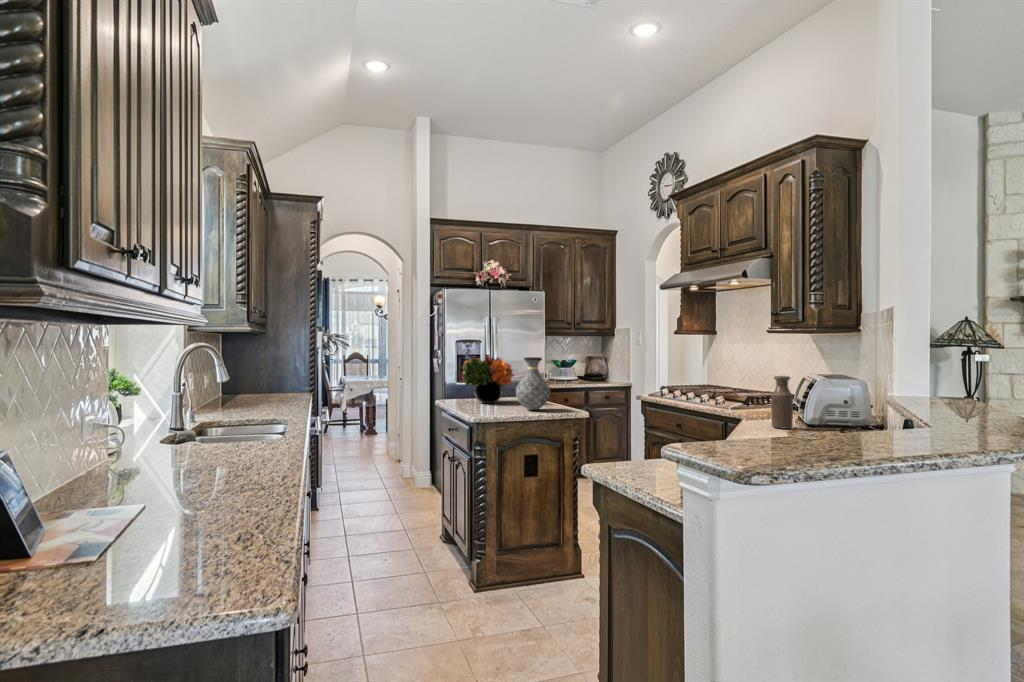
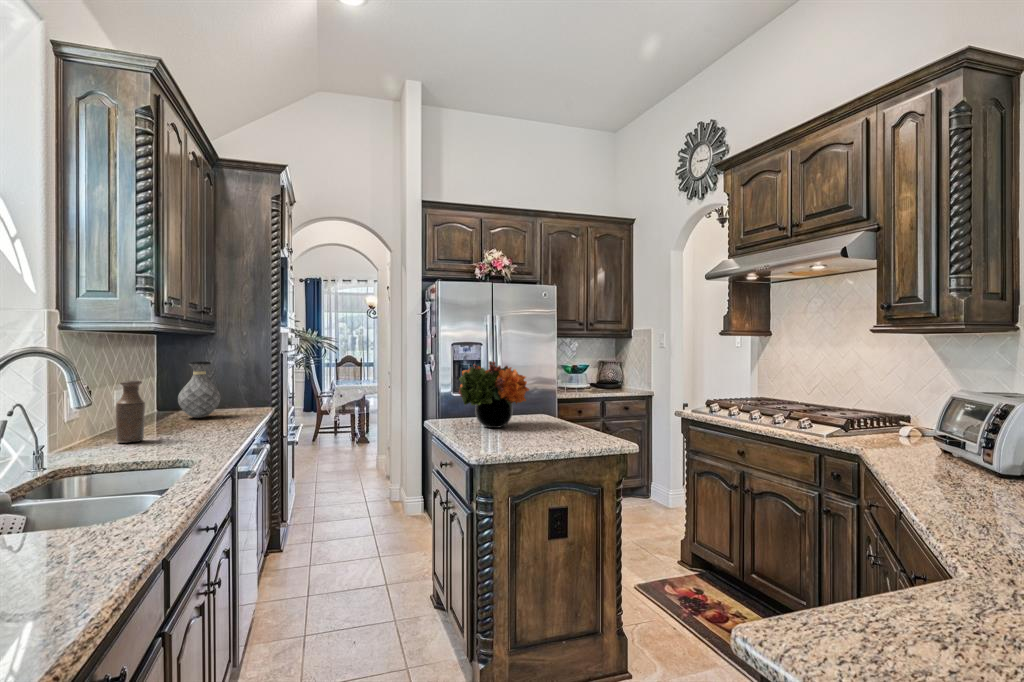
vase: present [516,357,550,410] -> present [178,361,220,418]
bottle: present [771,376,793,429] -> present [116,381,145,443]

